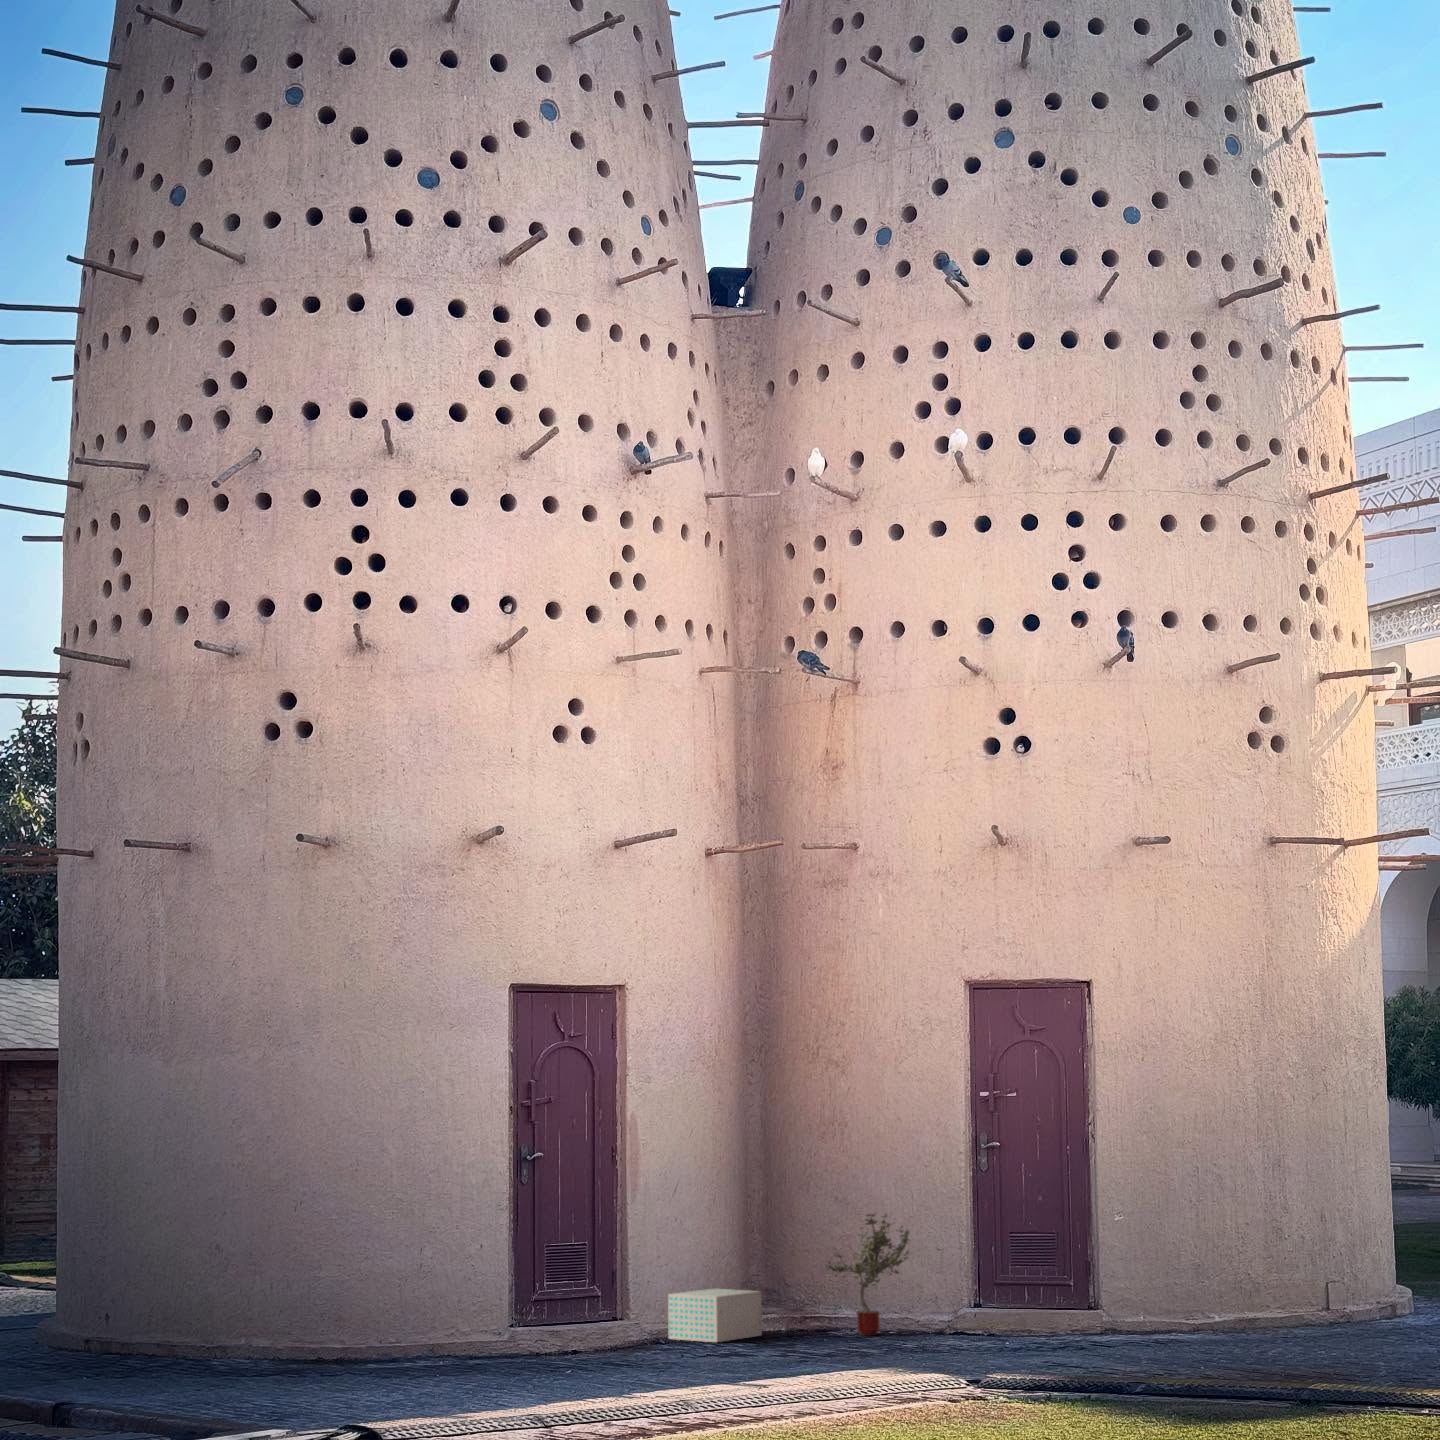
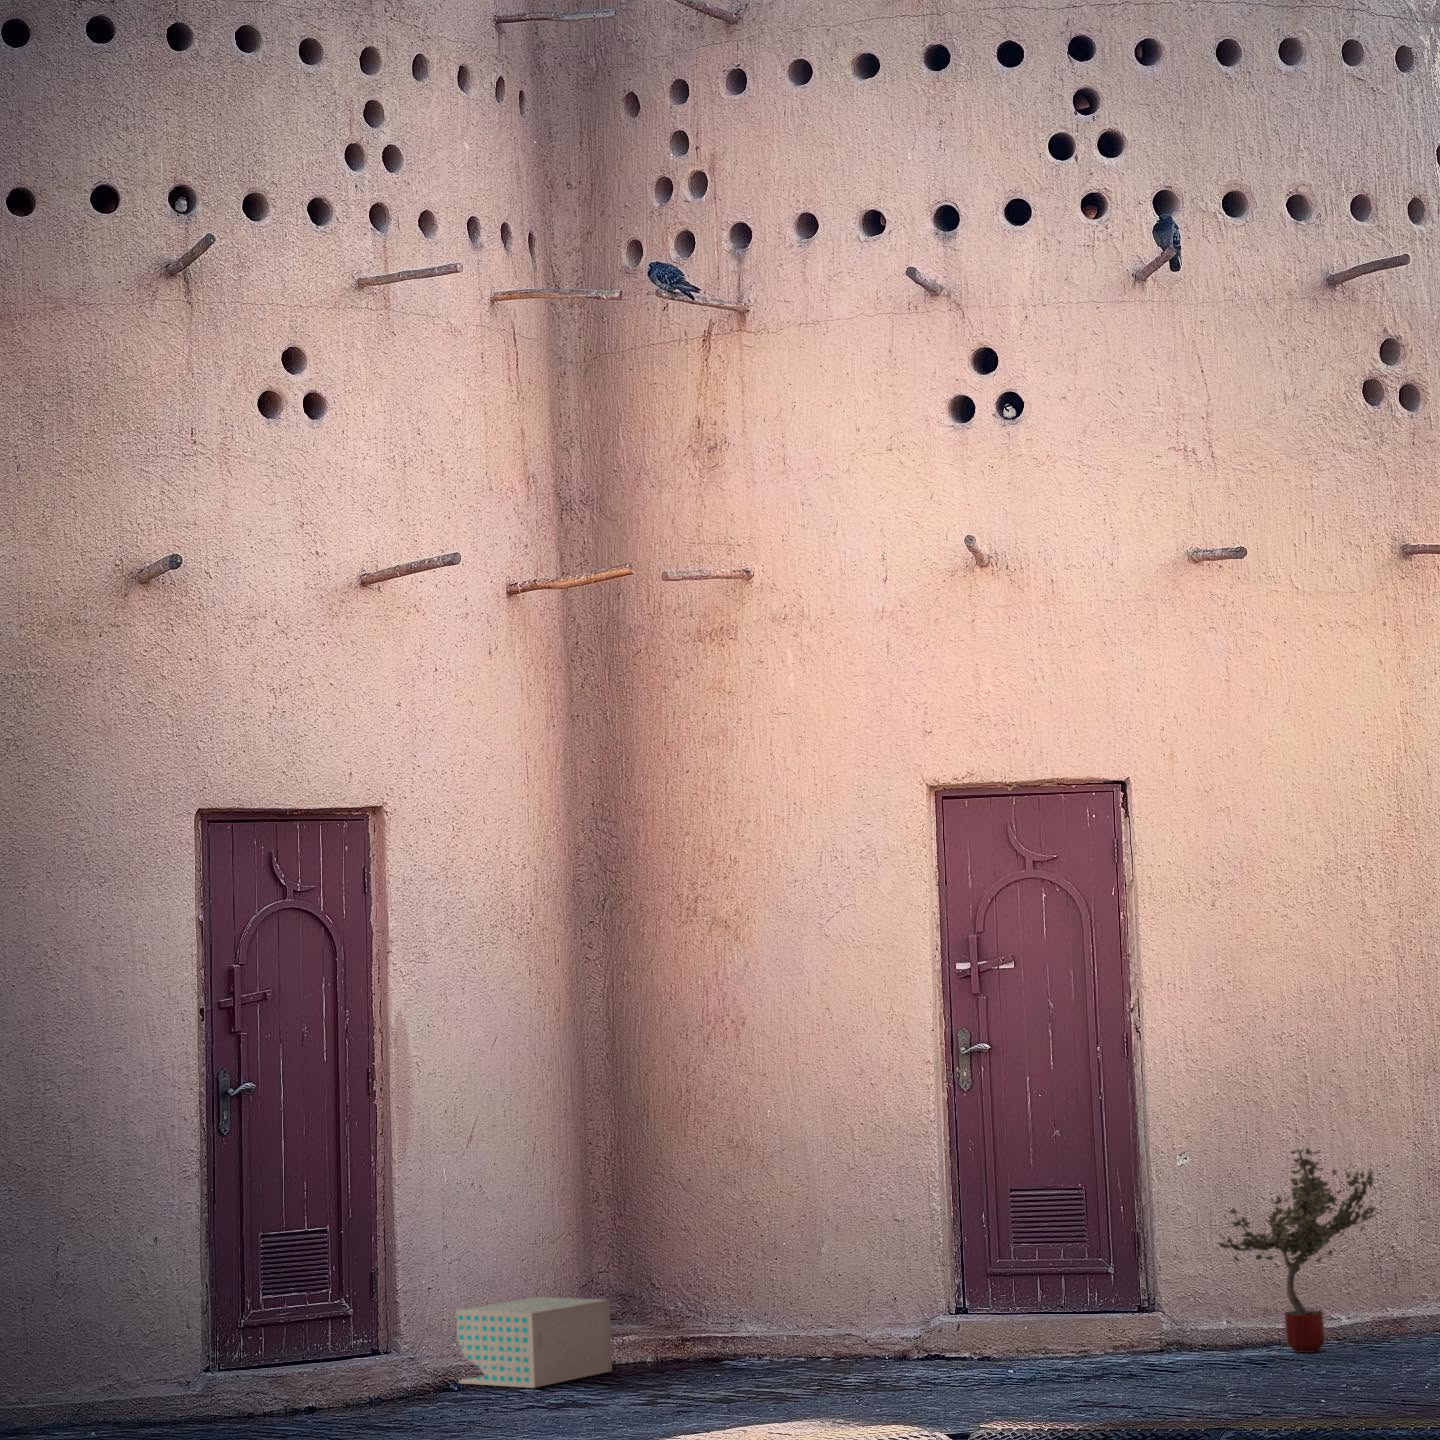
potted tree: present [826,1213,910,1336] -> present [1218,1148,1376,1353]

